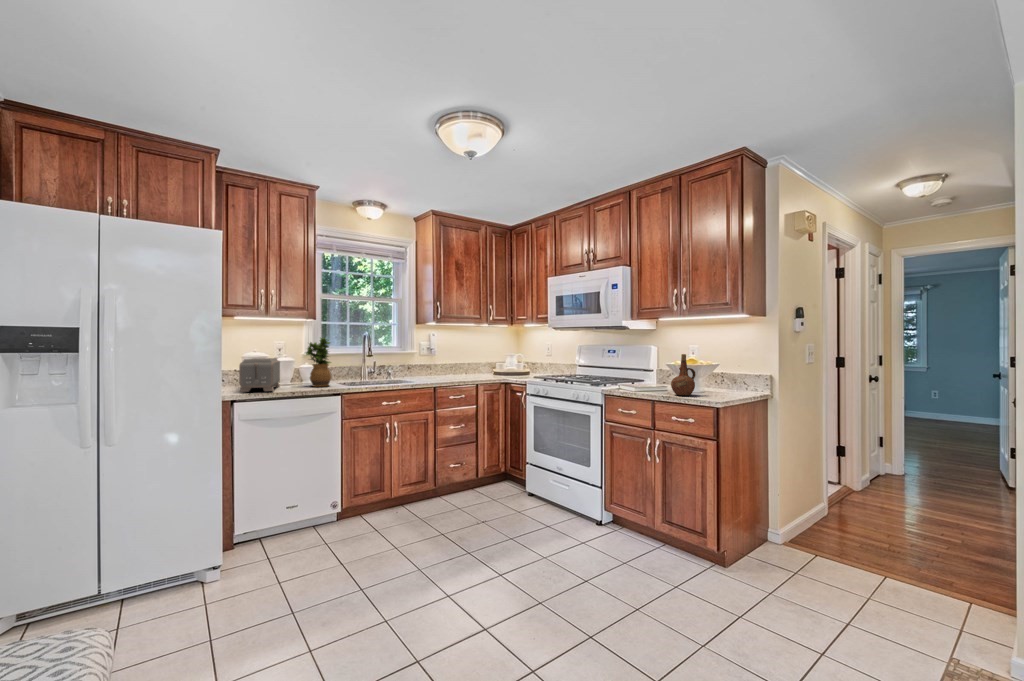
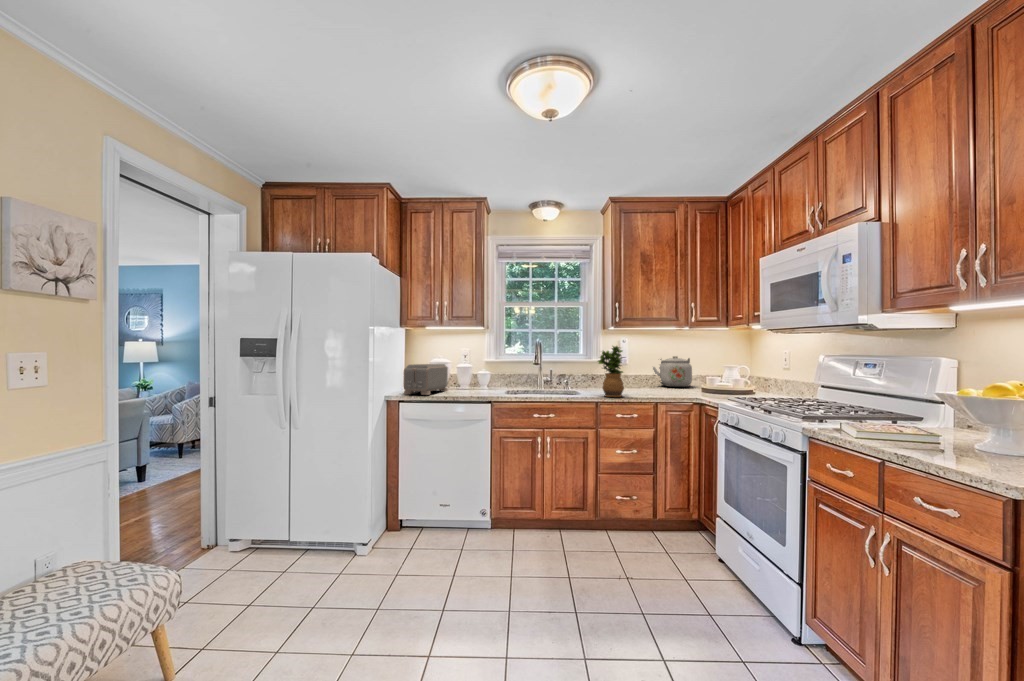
potted plant: present [305,338,331,387] -> present [598,346,624,397]
kettle: none [455,347,485,373] -> present [653,356,692,387]
ceramic pitcher: present [671,354,696,395] -> none [921,371,984,452]

